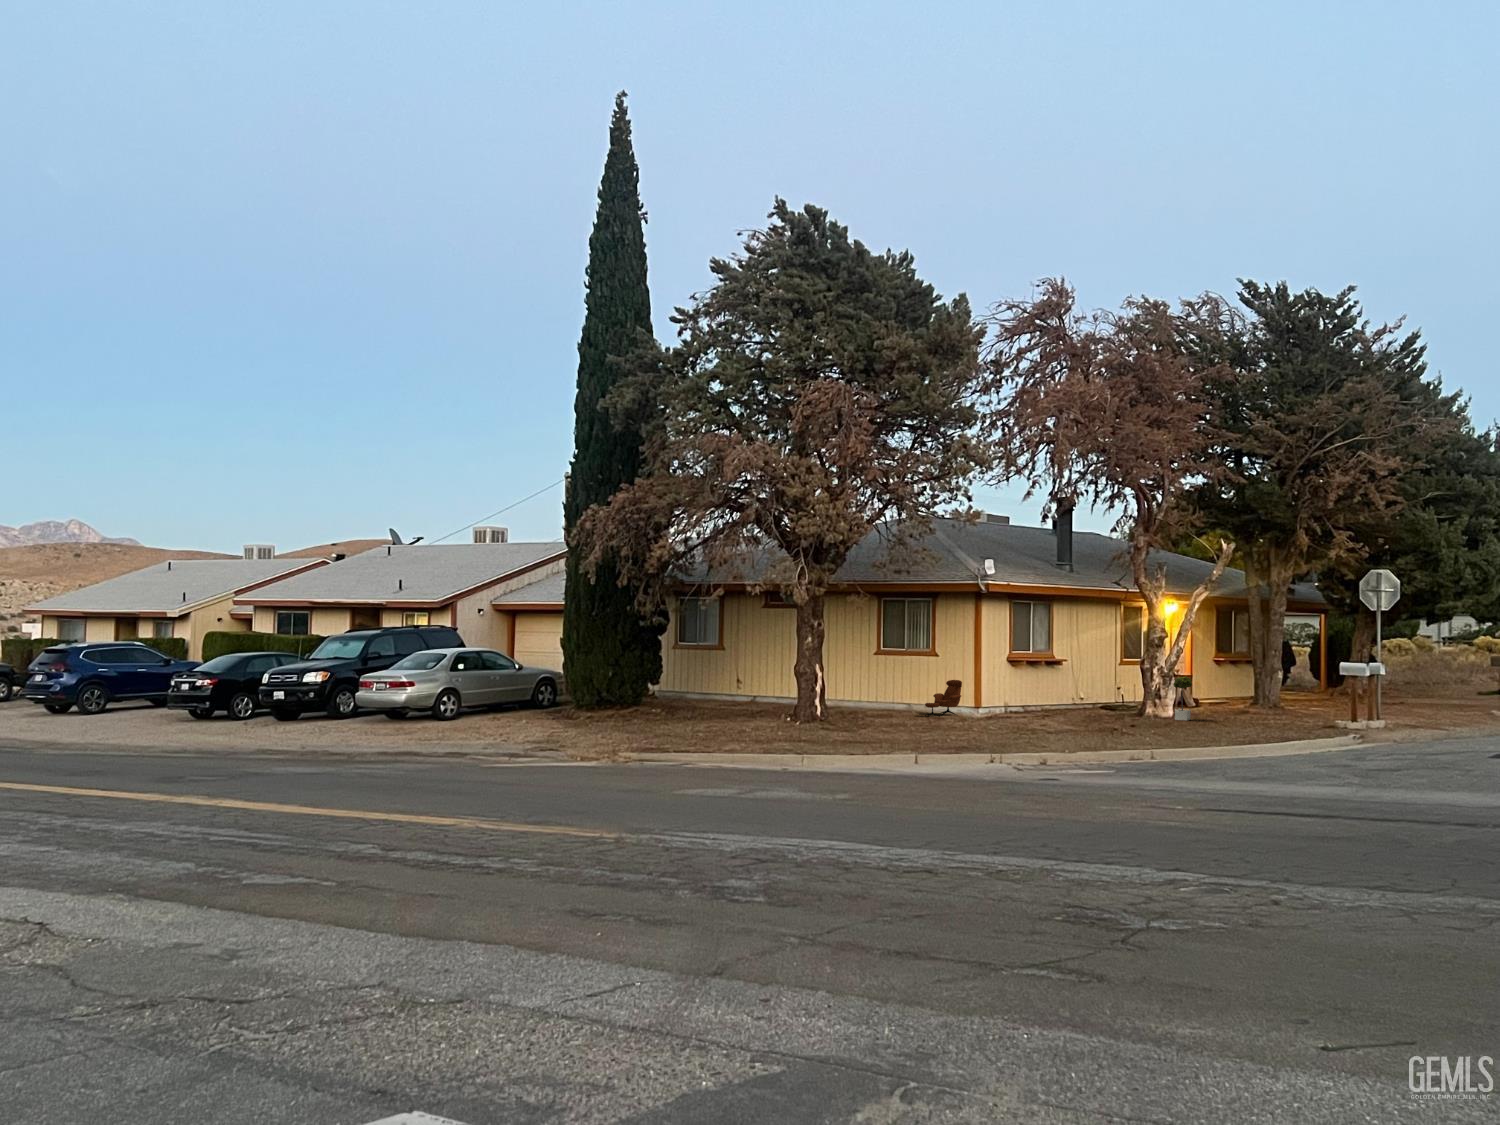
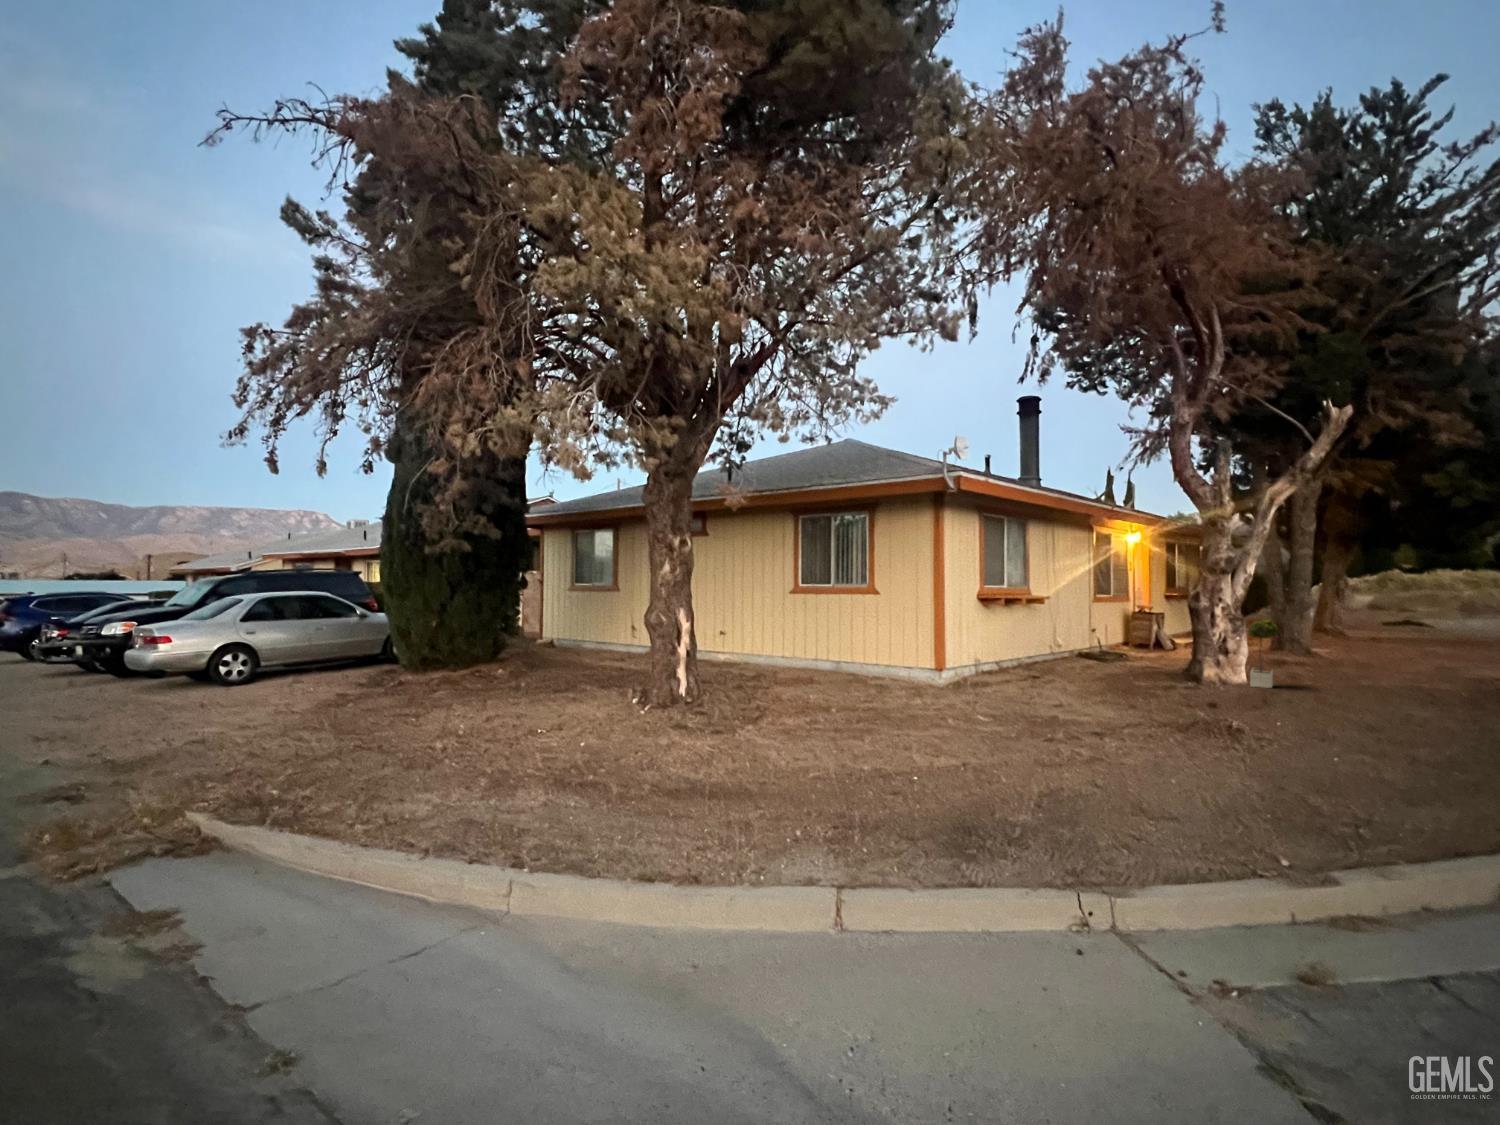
lounge chair: present [925,680,962,716] -> none [864,627,917,684]

